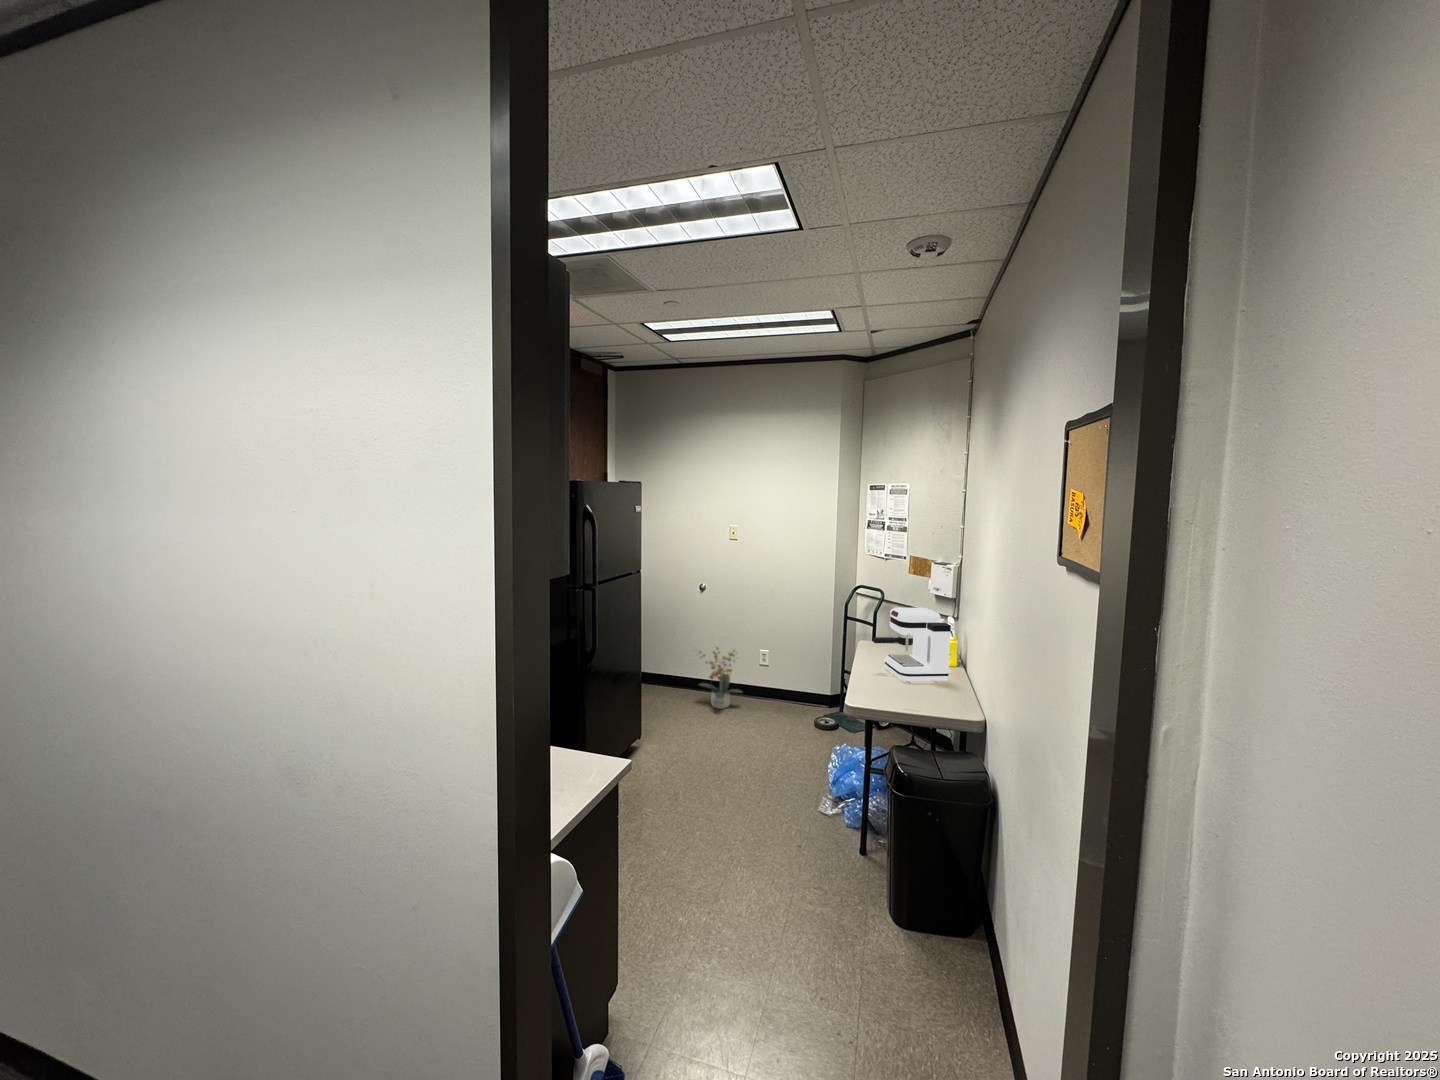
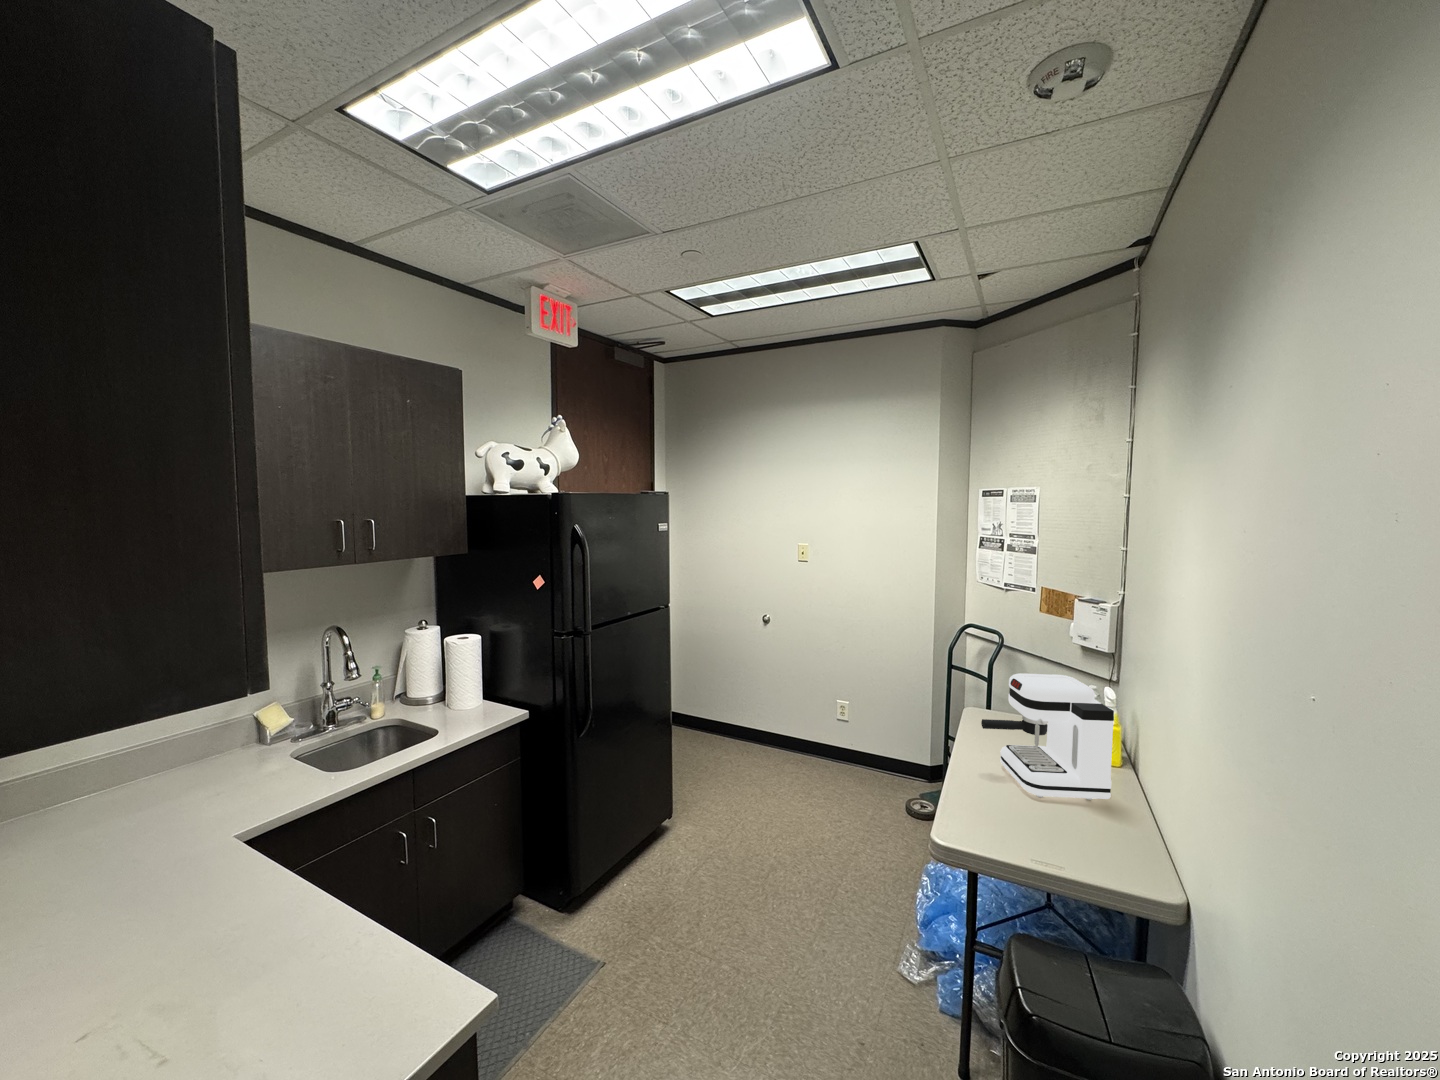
potted plant: present [699,647,742,709] -> none [753,694,811,777]

